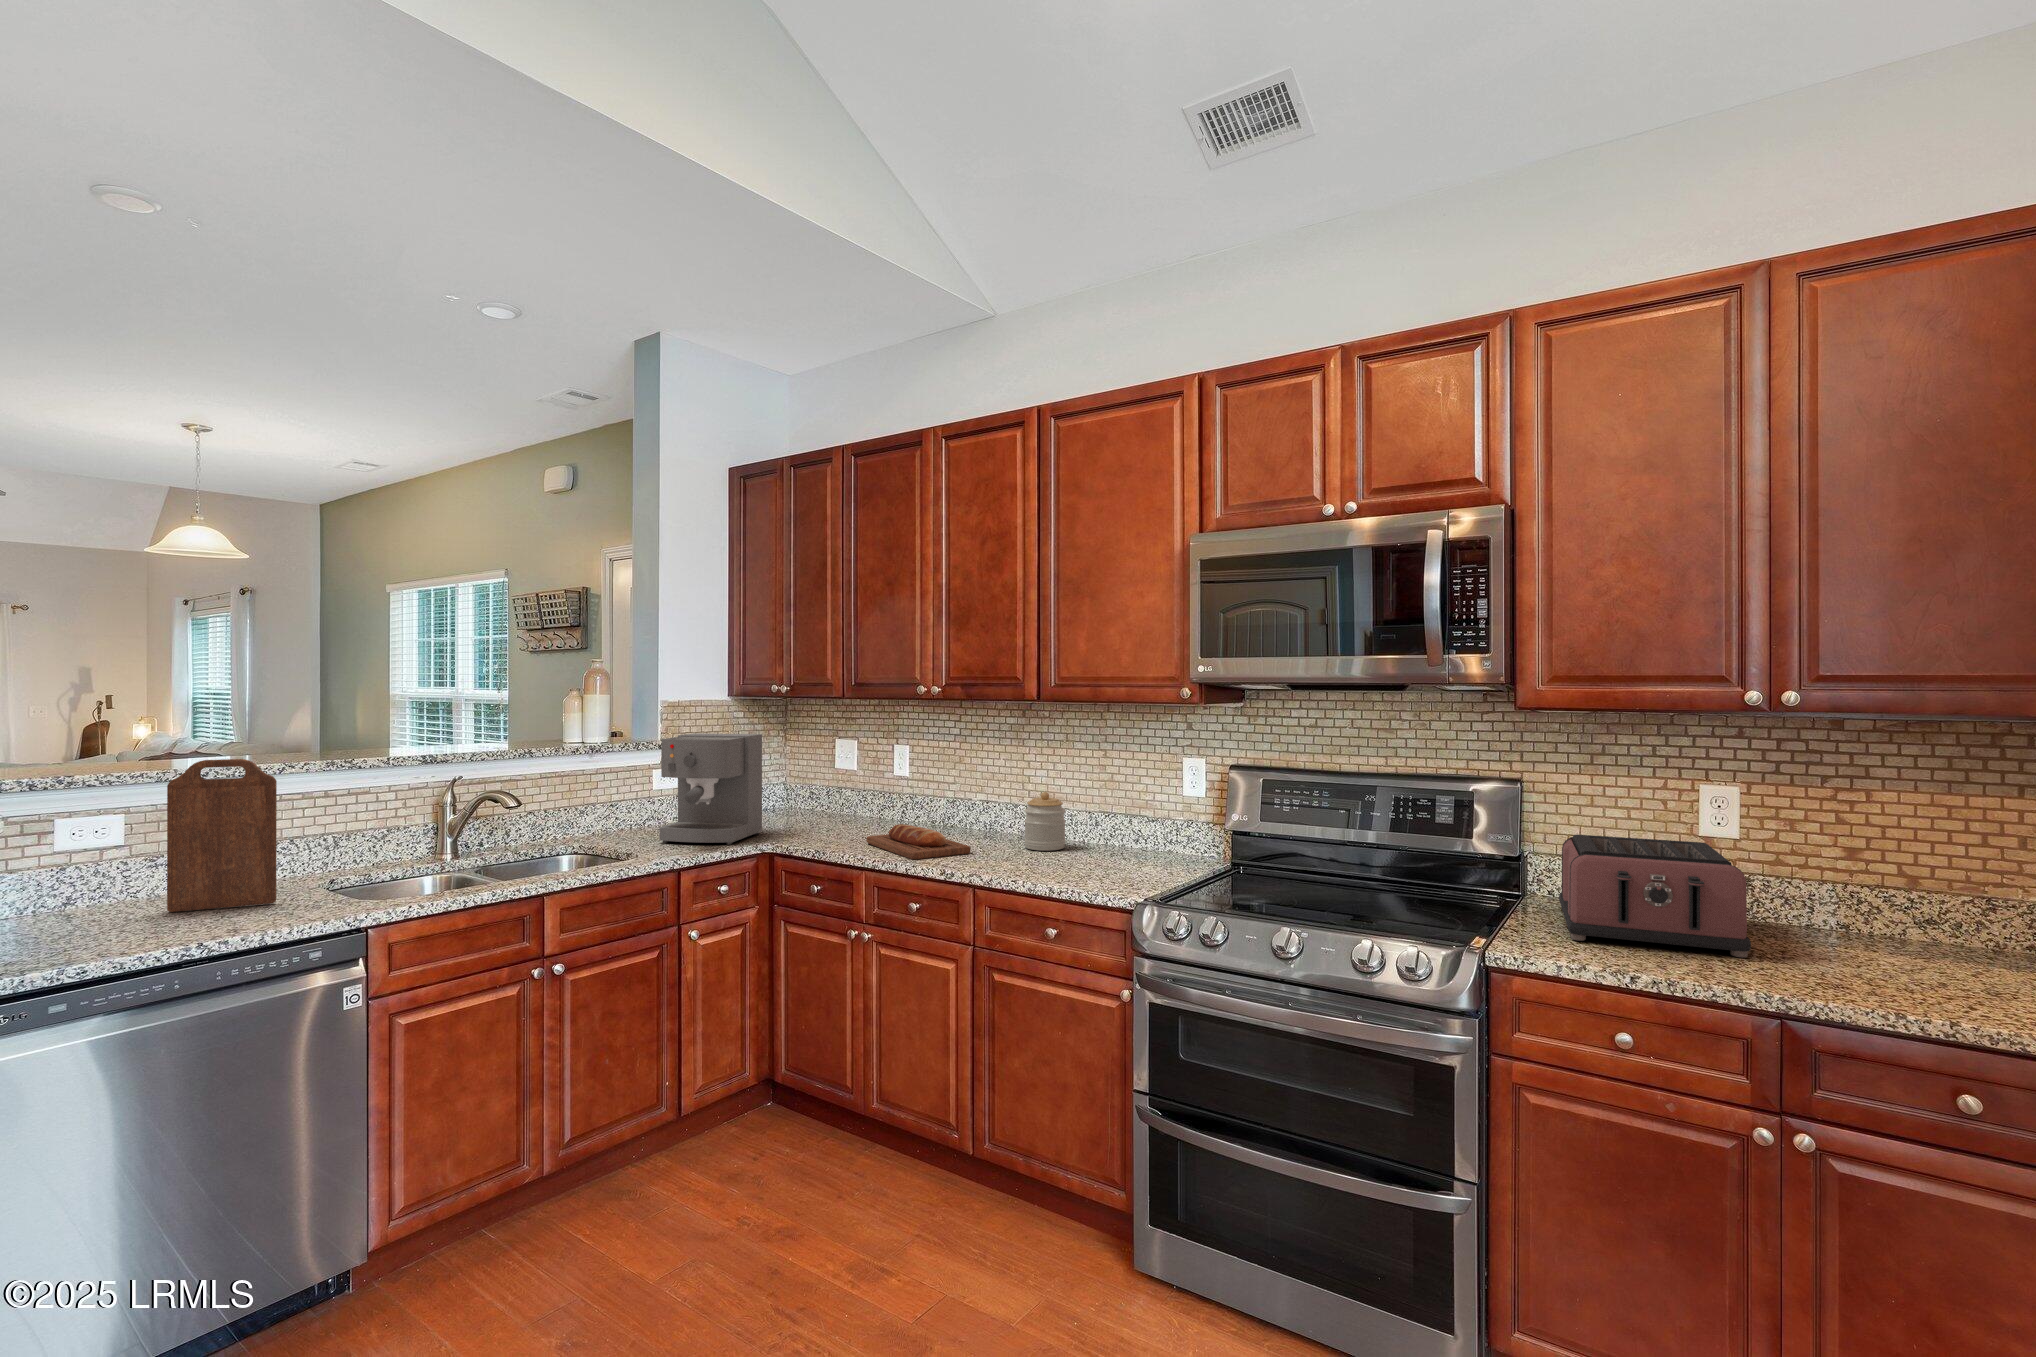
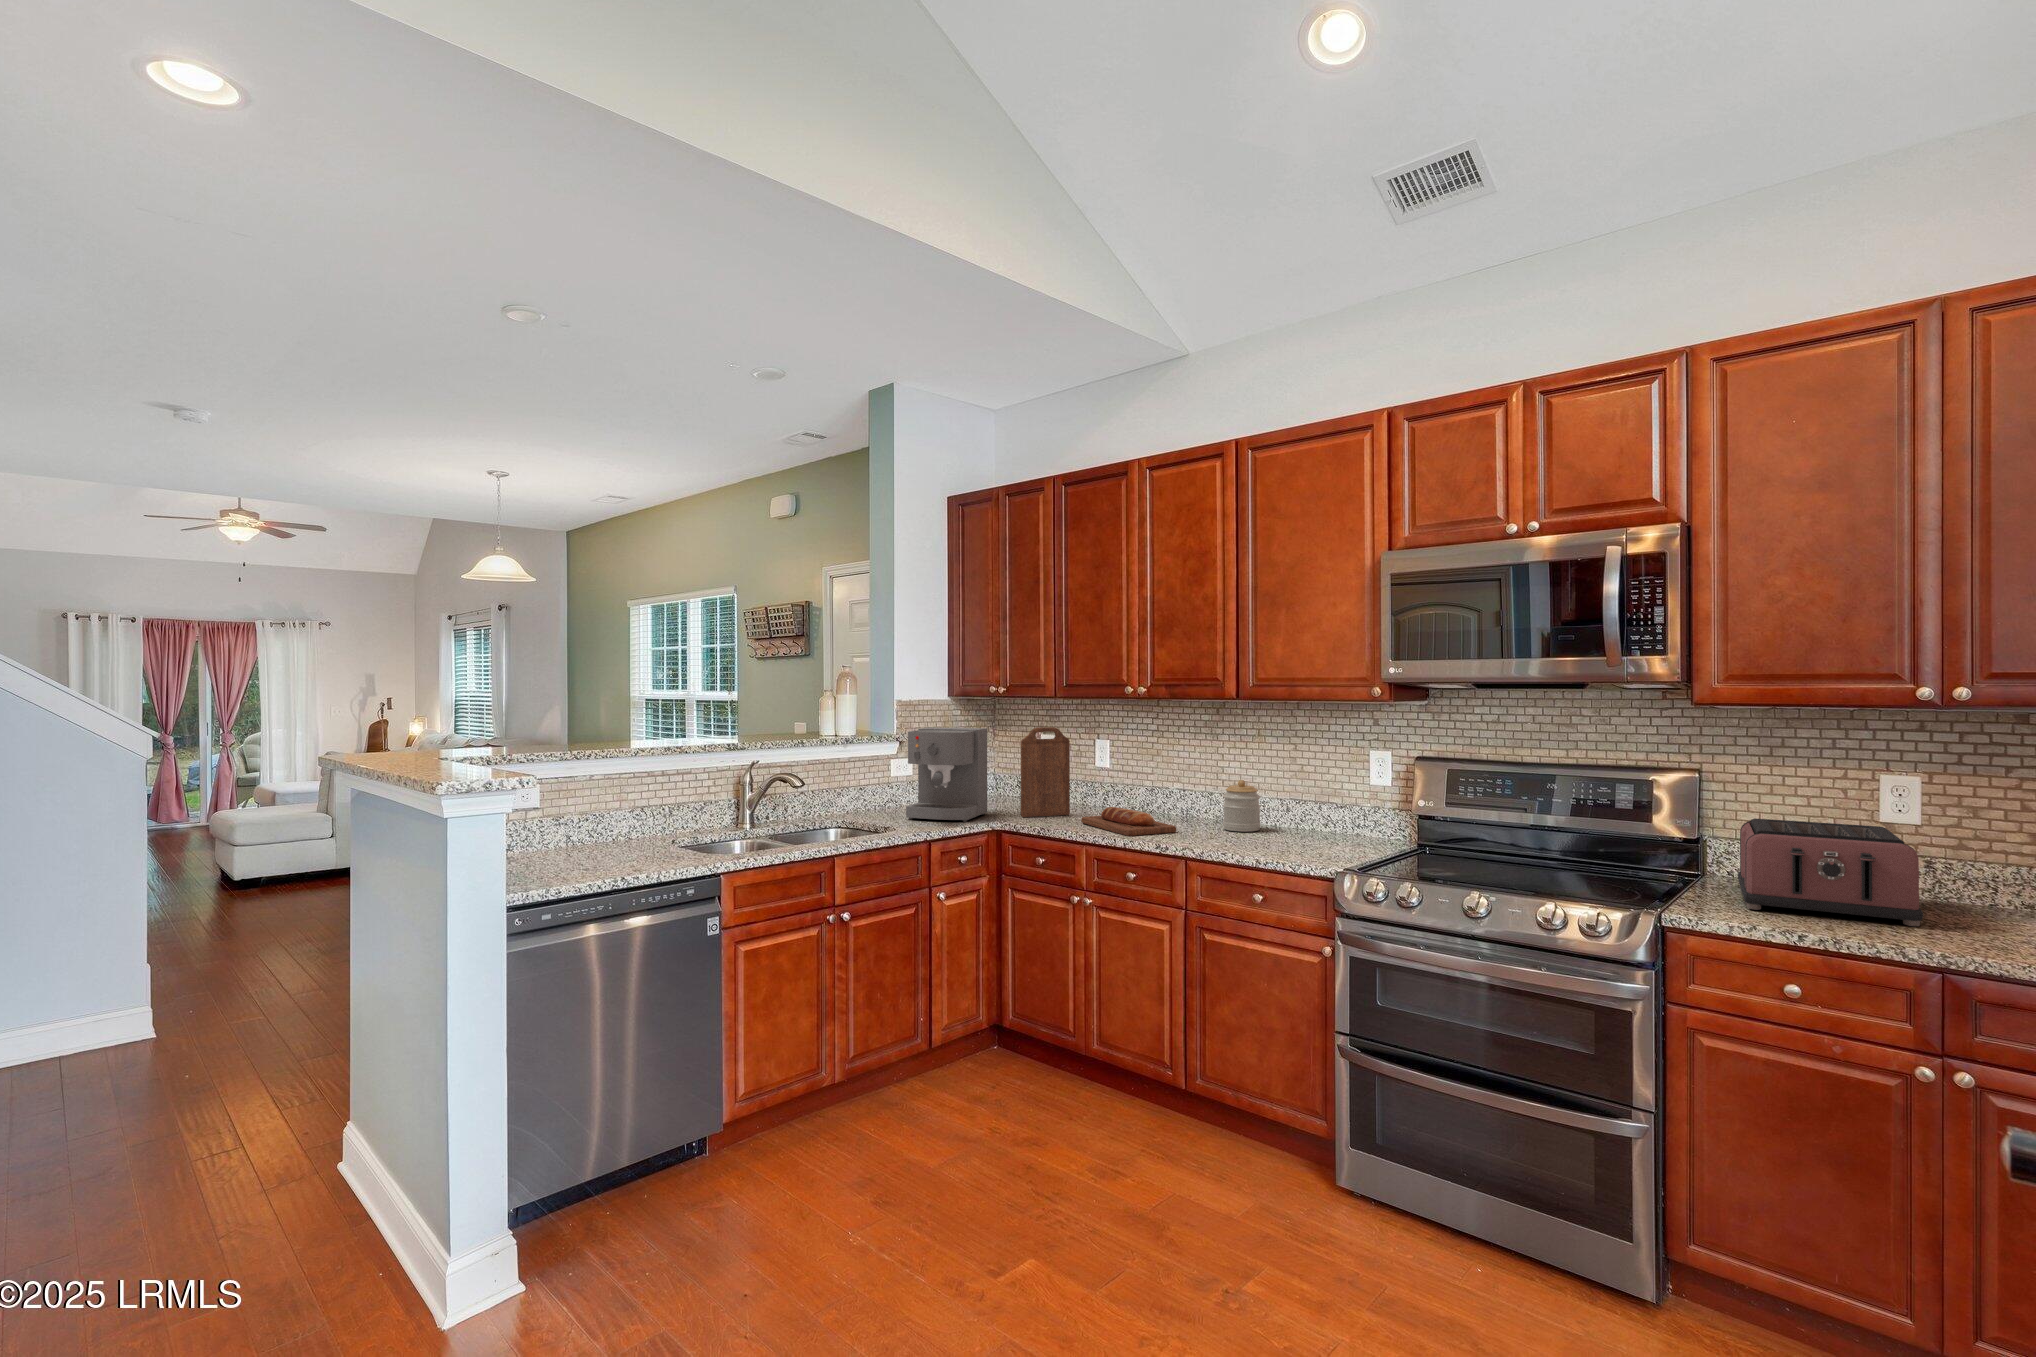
cutting board: present [167,759,277,912] -> present [1021,727,1070,817]

